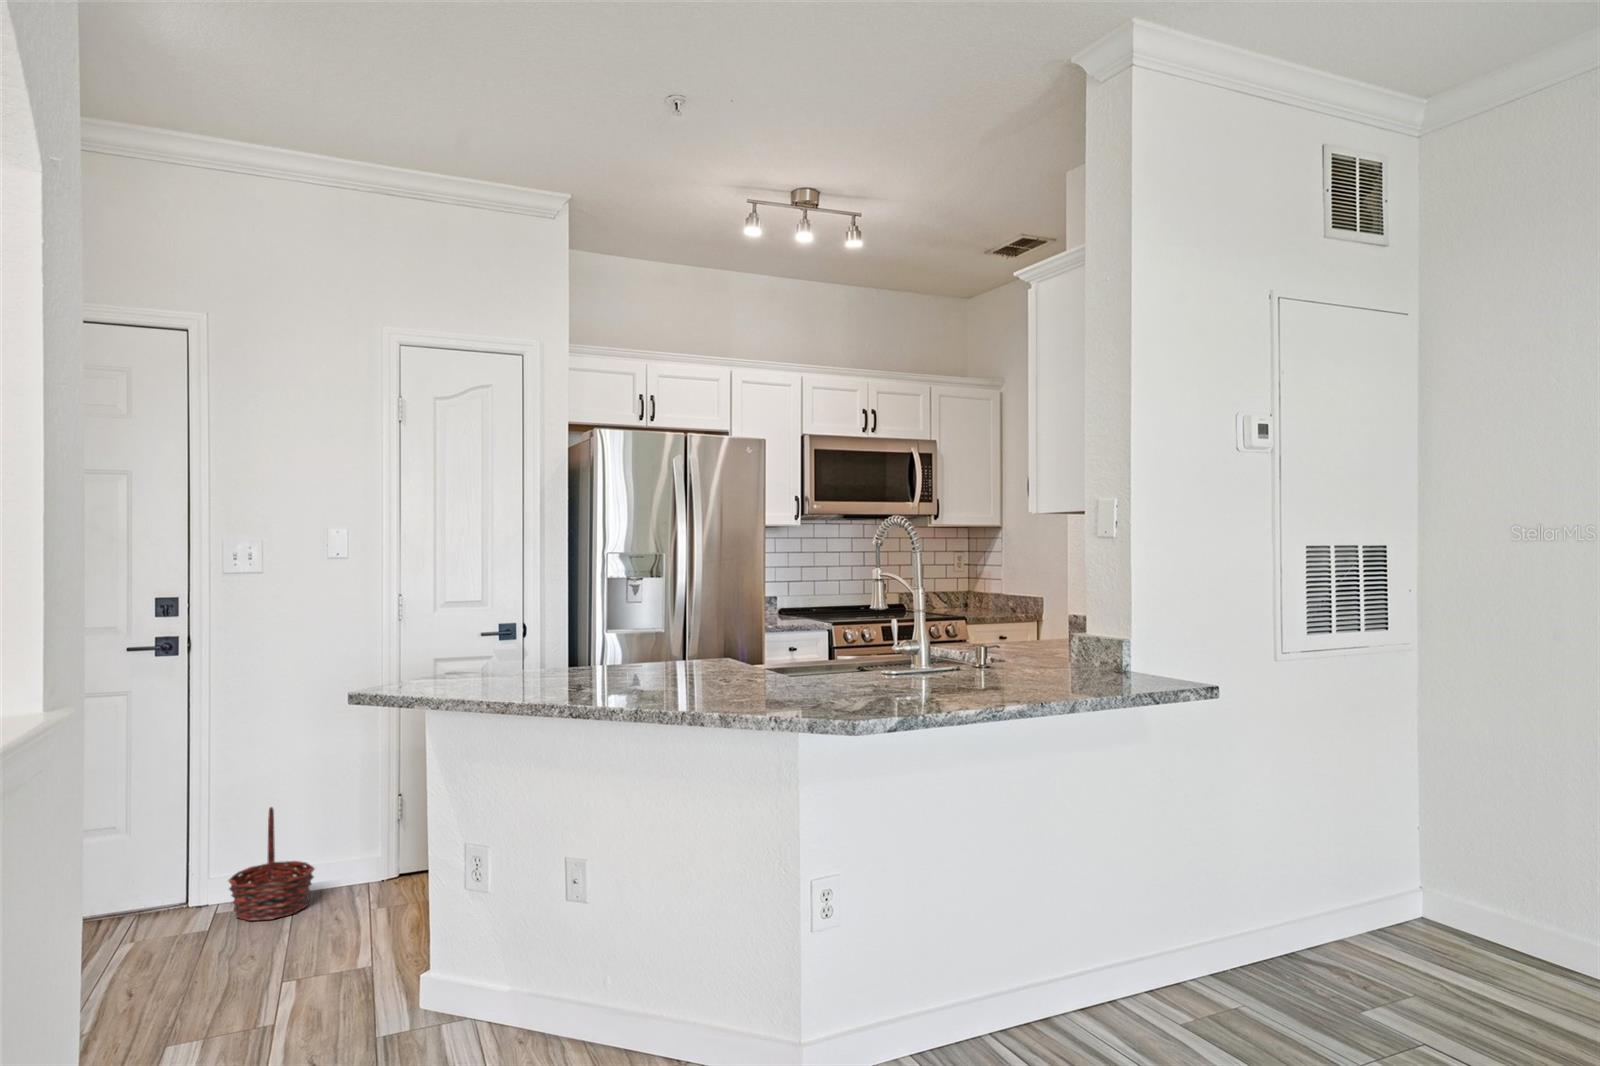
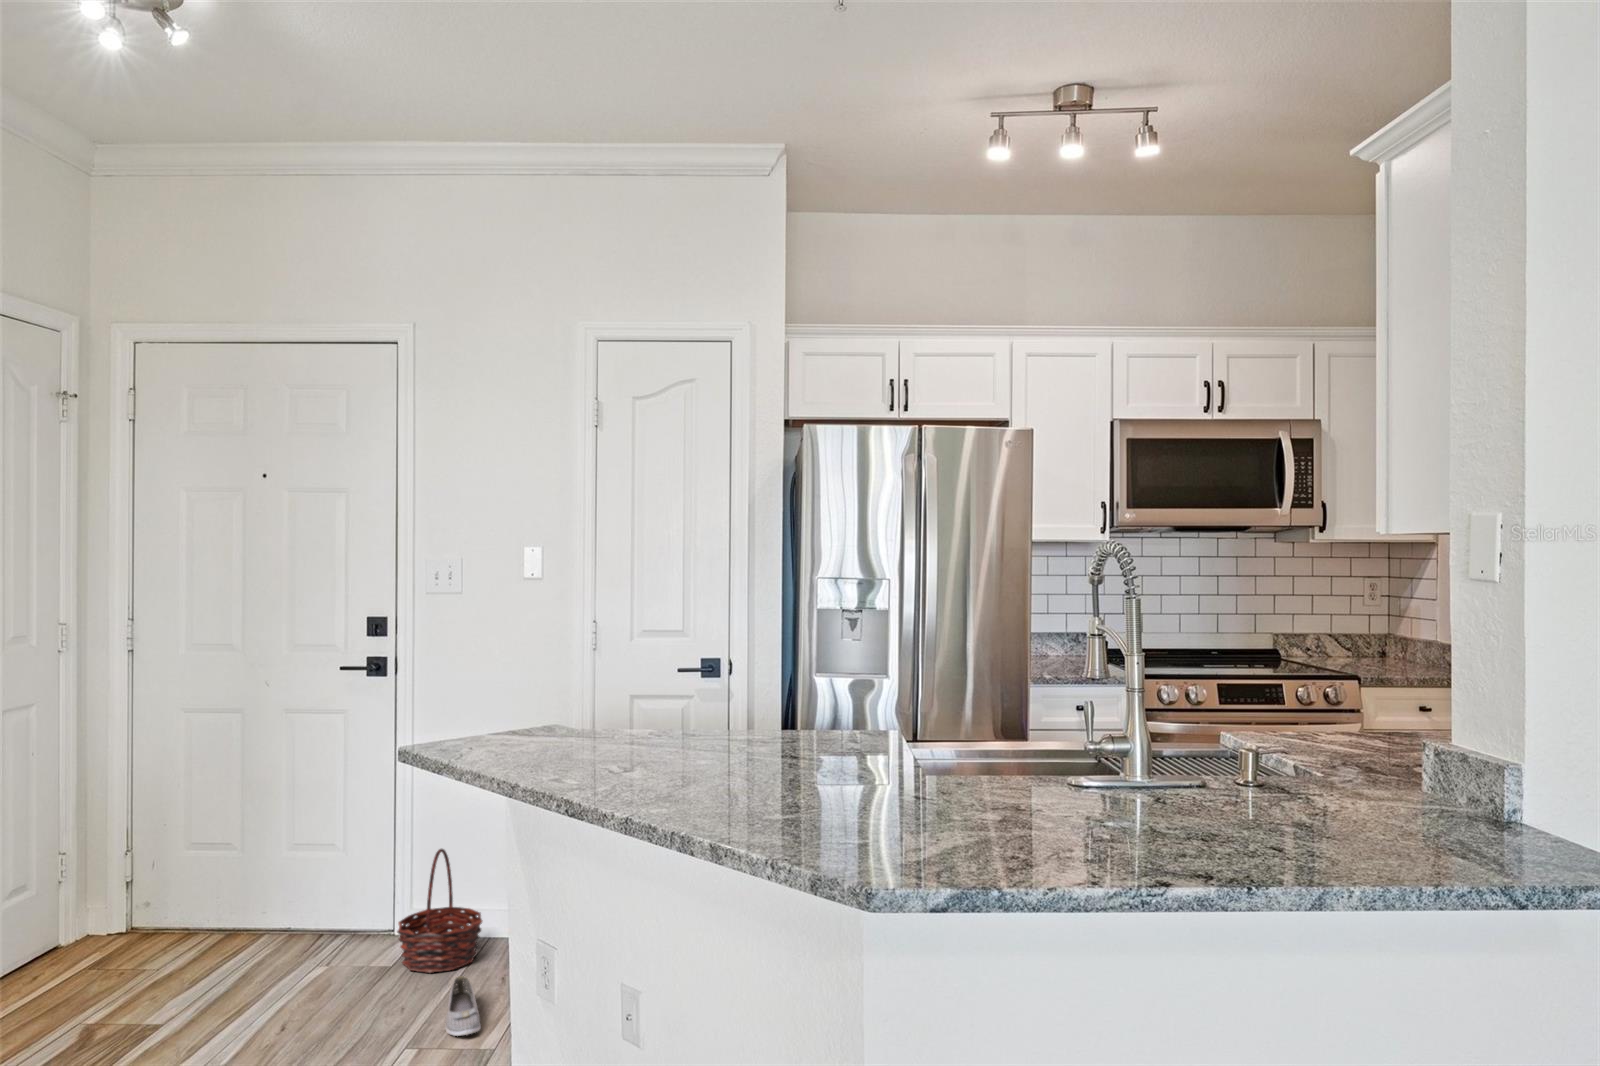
shoe: none [315,909,361,955] -> present [445,976,481,1036]

